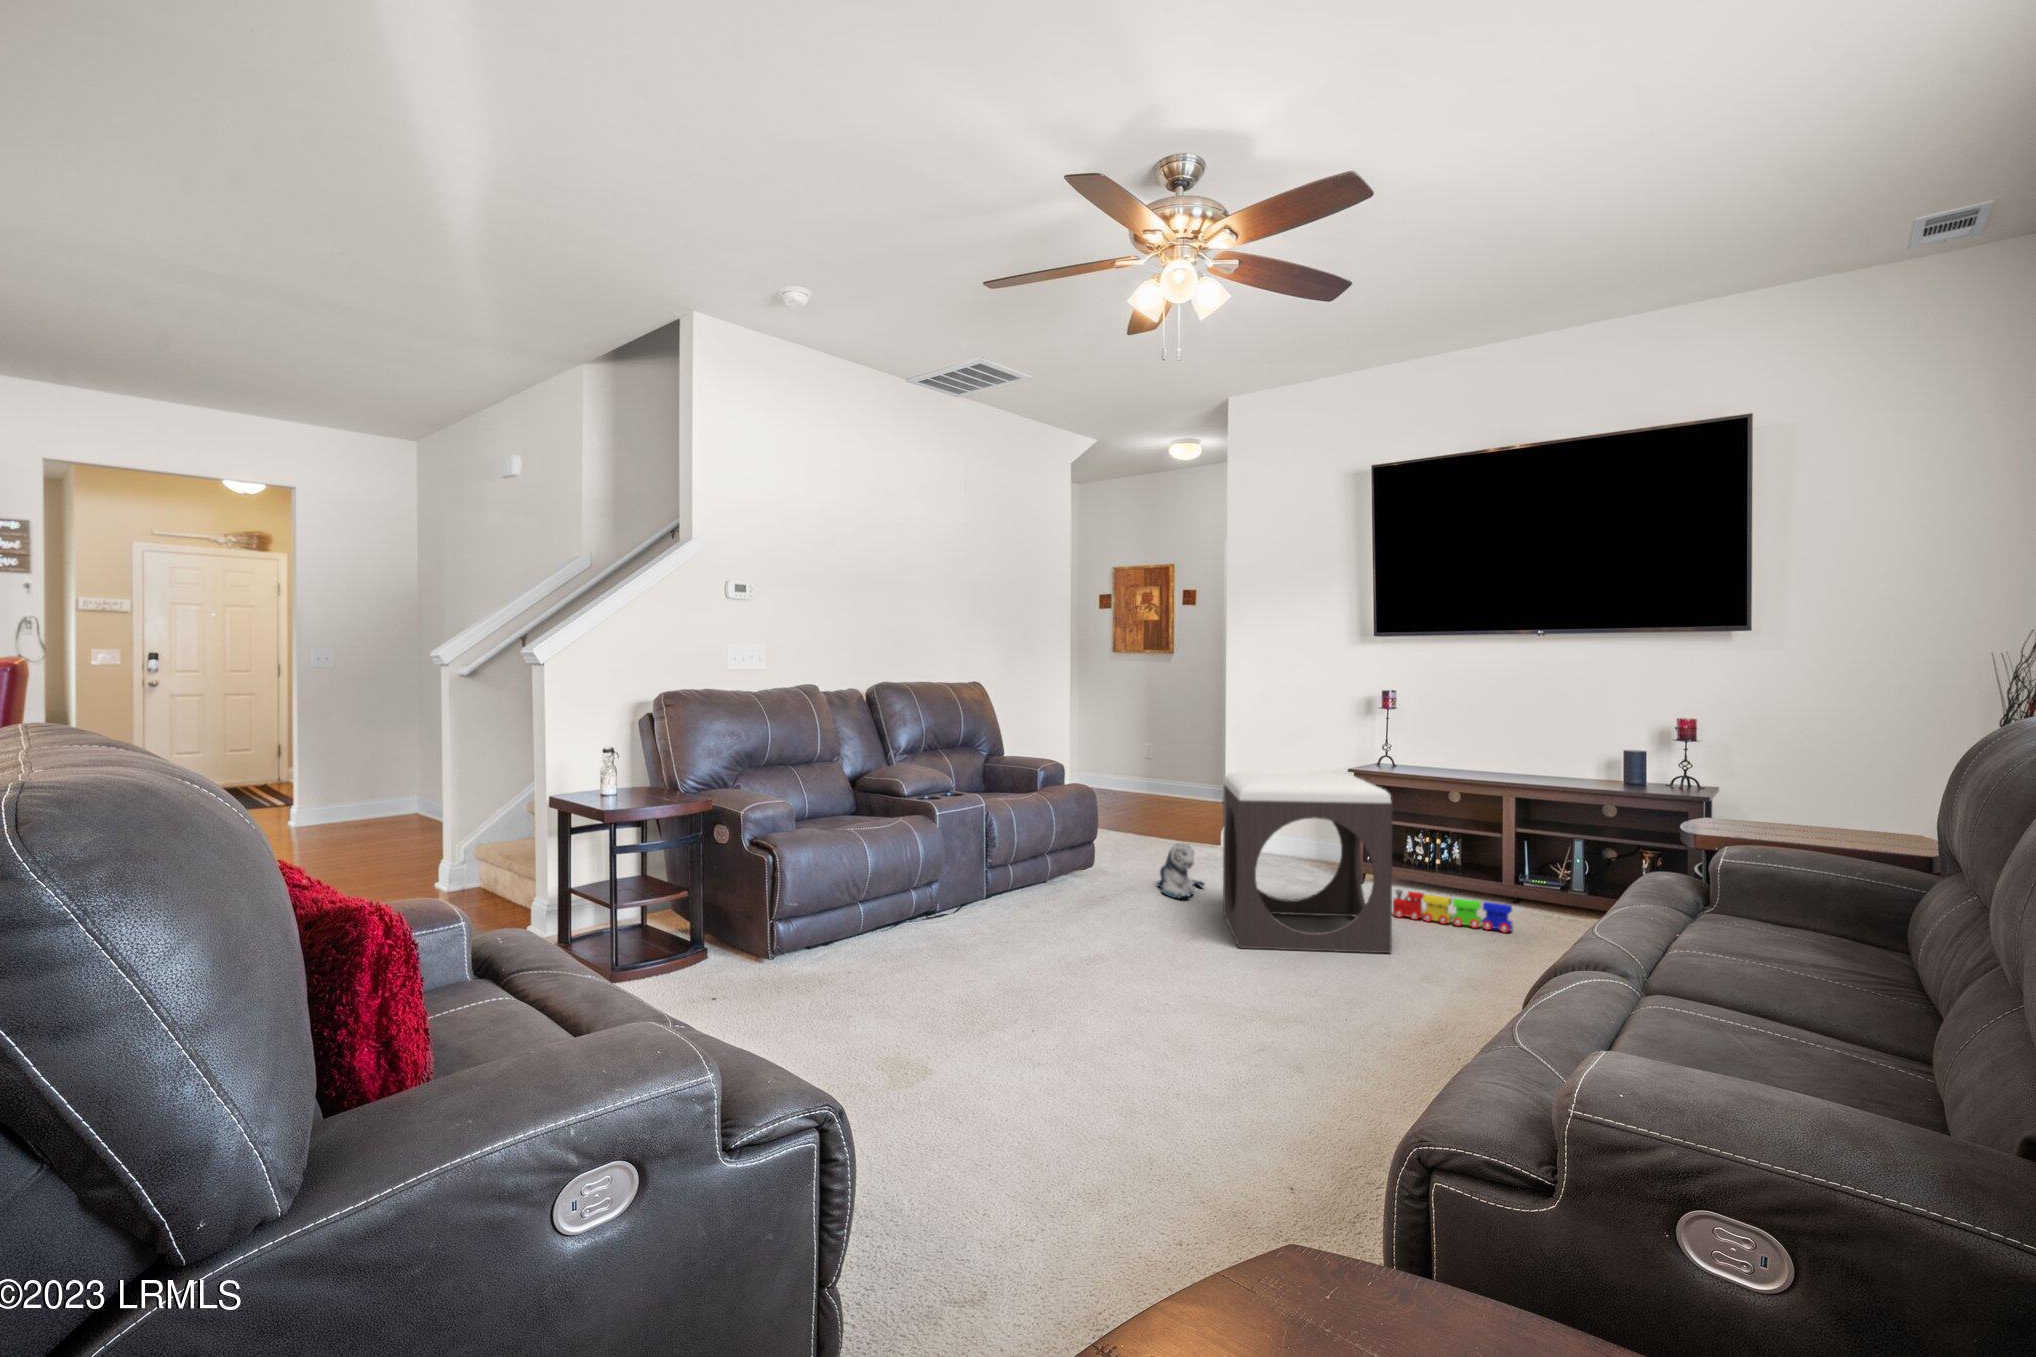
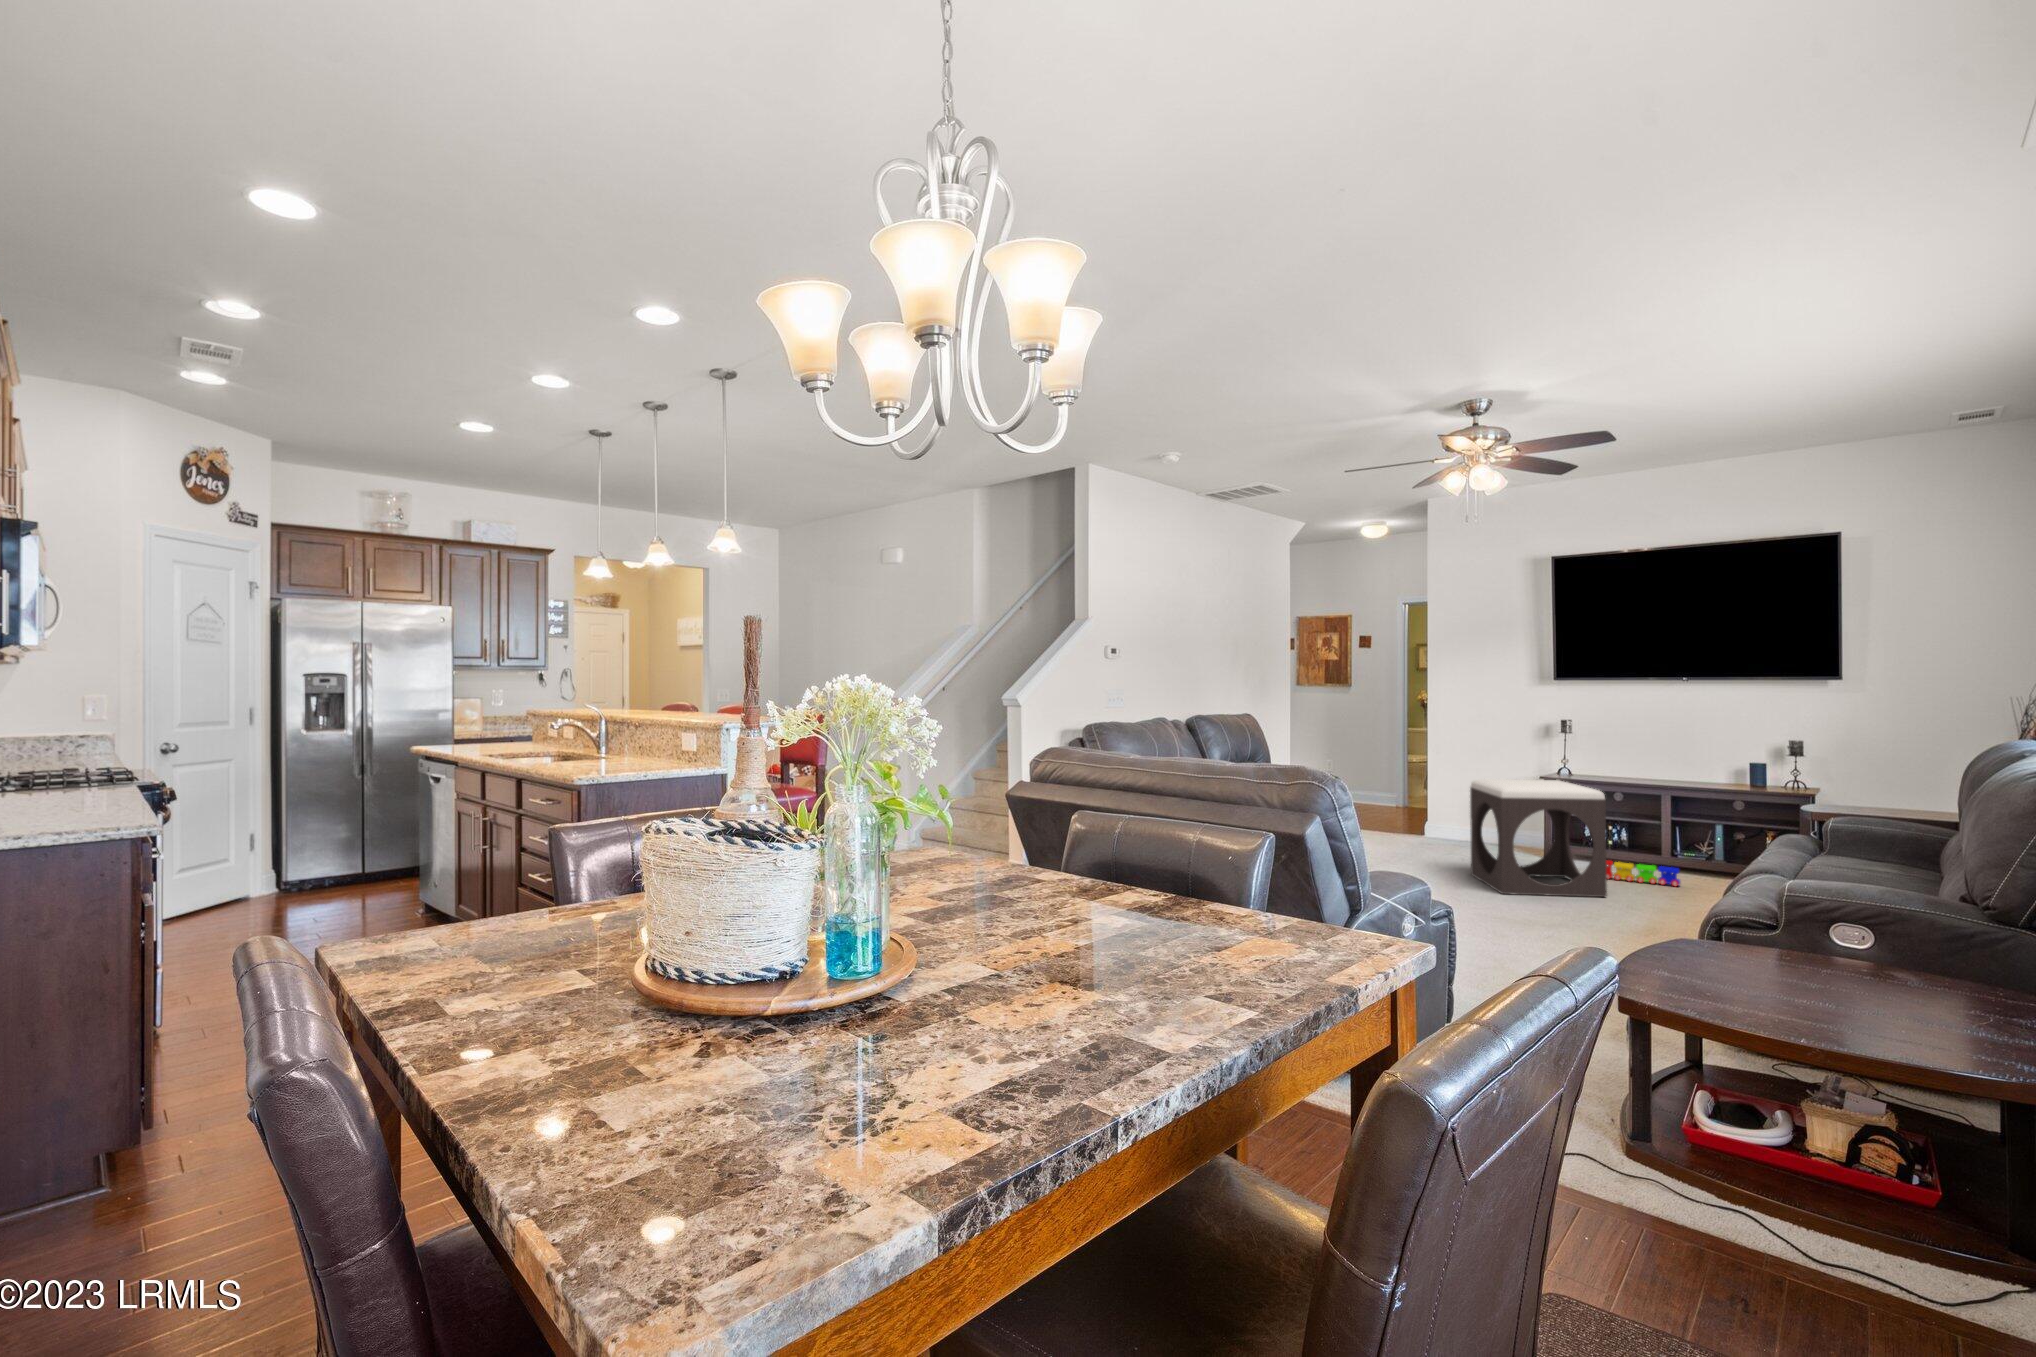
plush toy: present [1157,843,1205,898] -> none [1408,828,1444,866]

